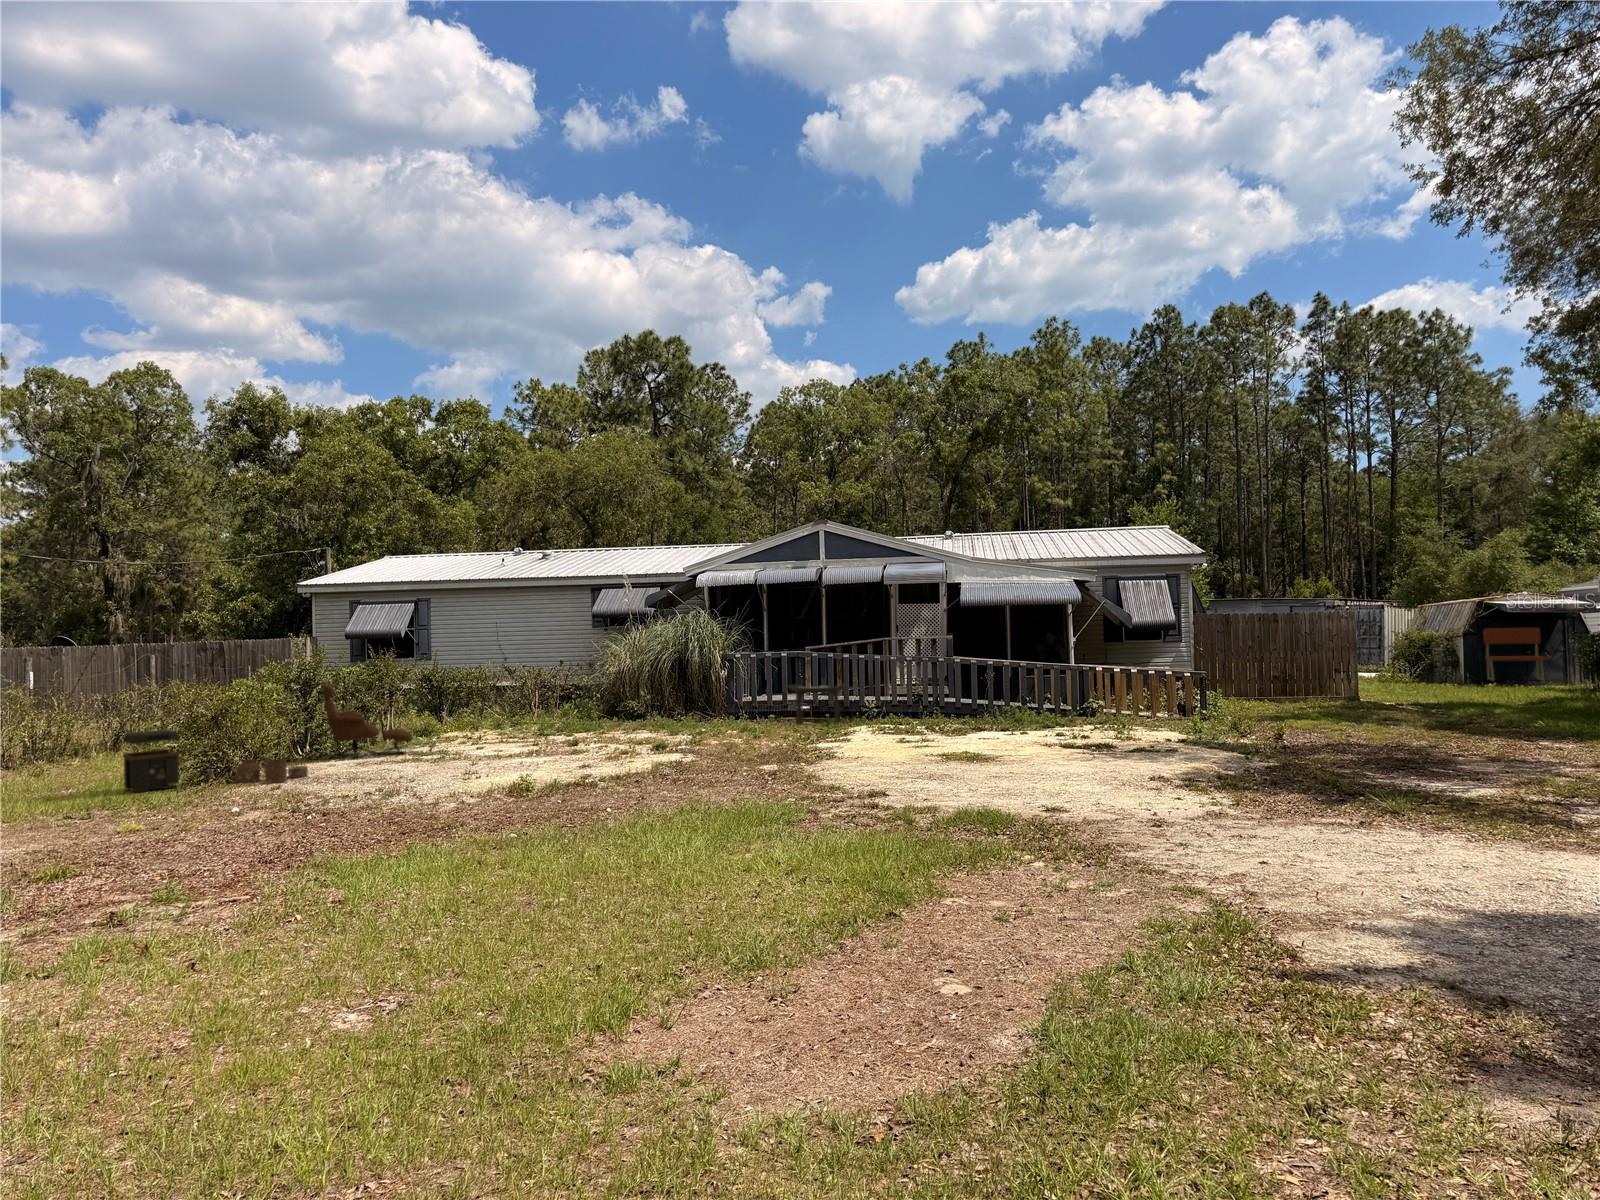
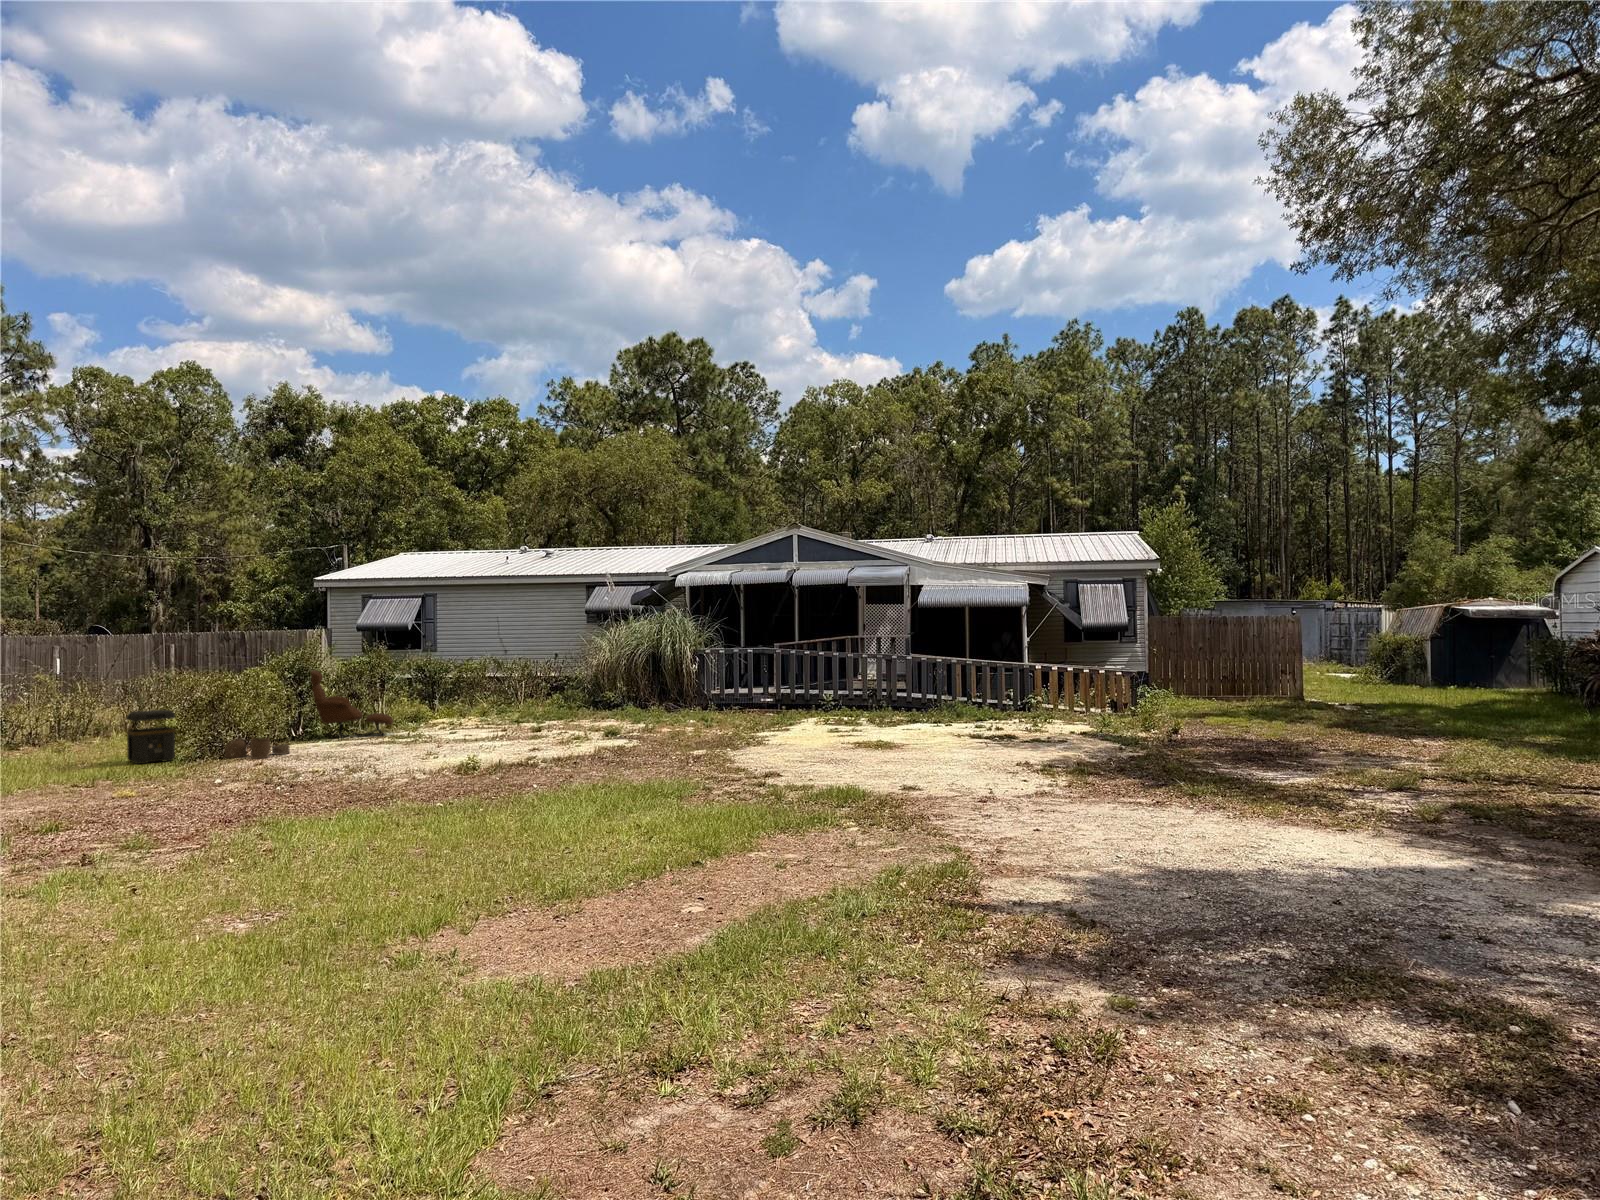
bench: present [1483,628,1548,681] -> none [1456,636,1517,689]
round table: present [788,684,848,724] -> none [749,678,808,716]

